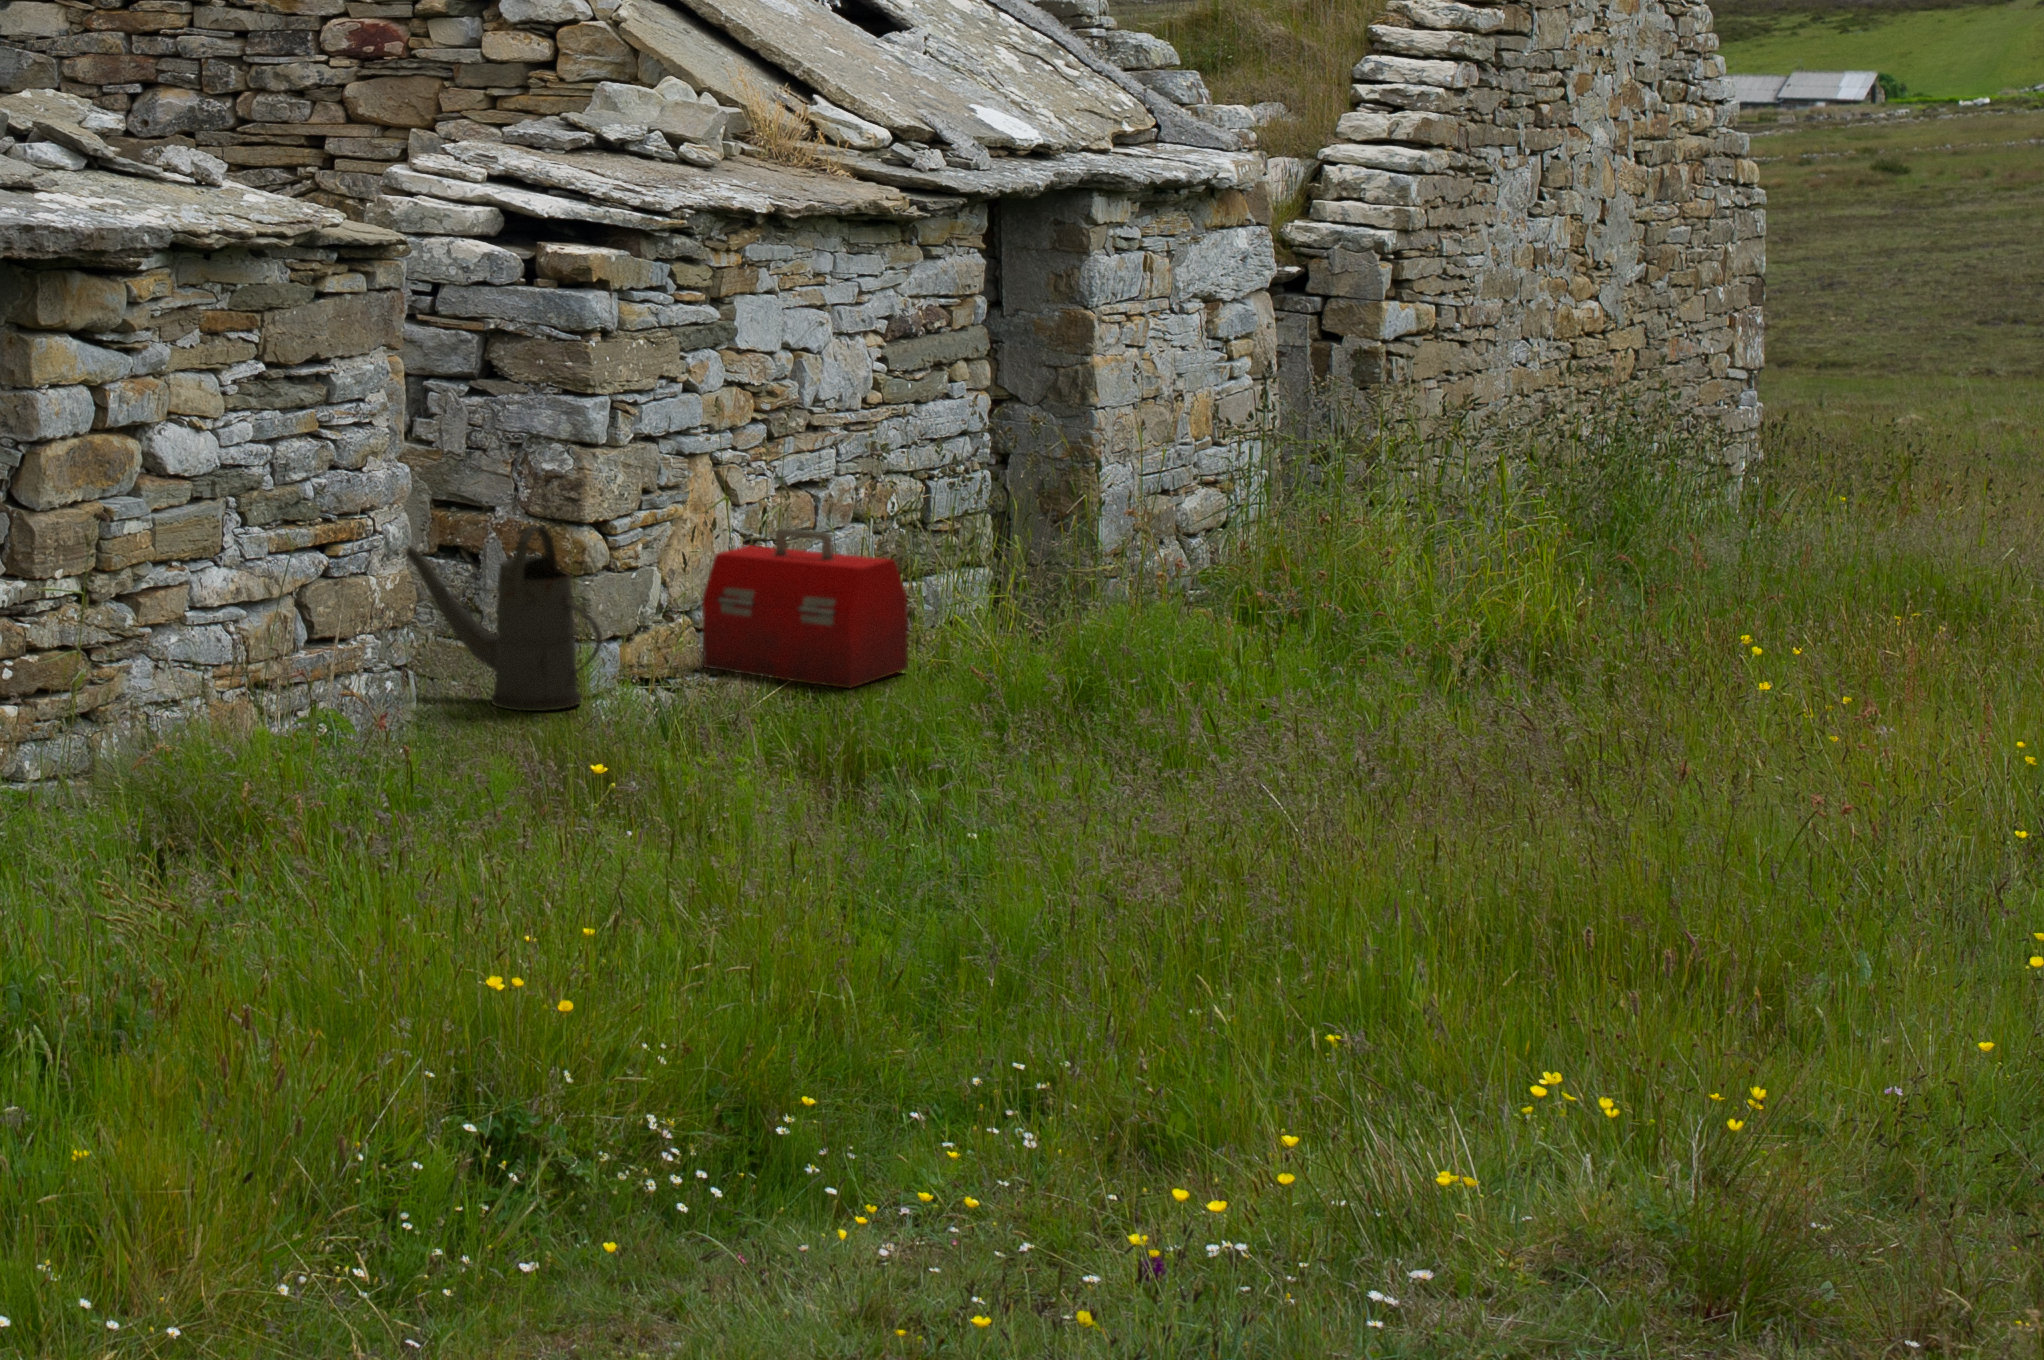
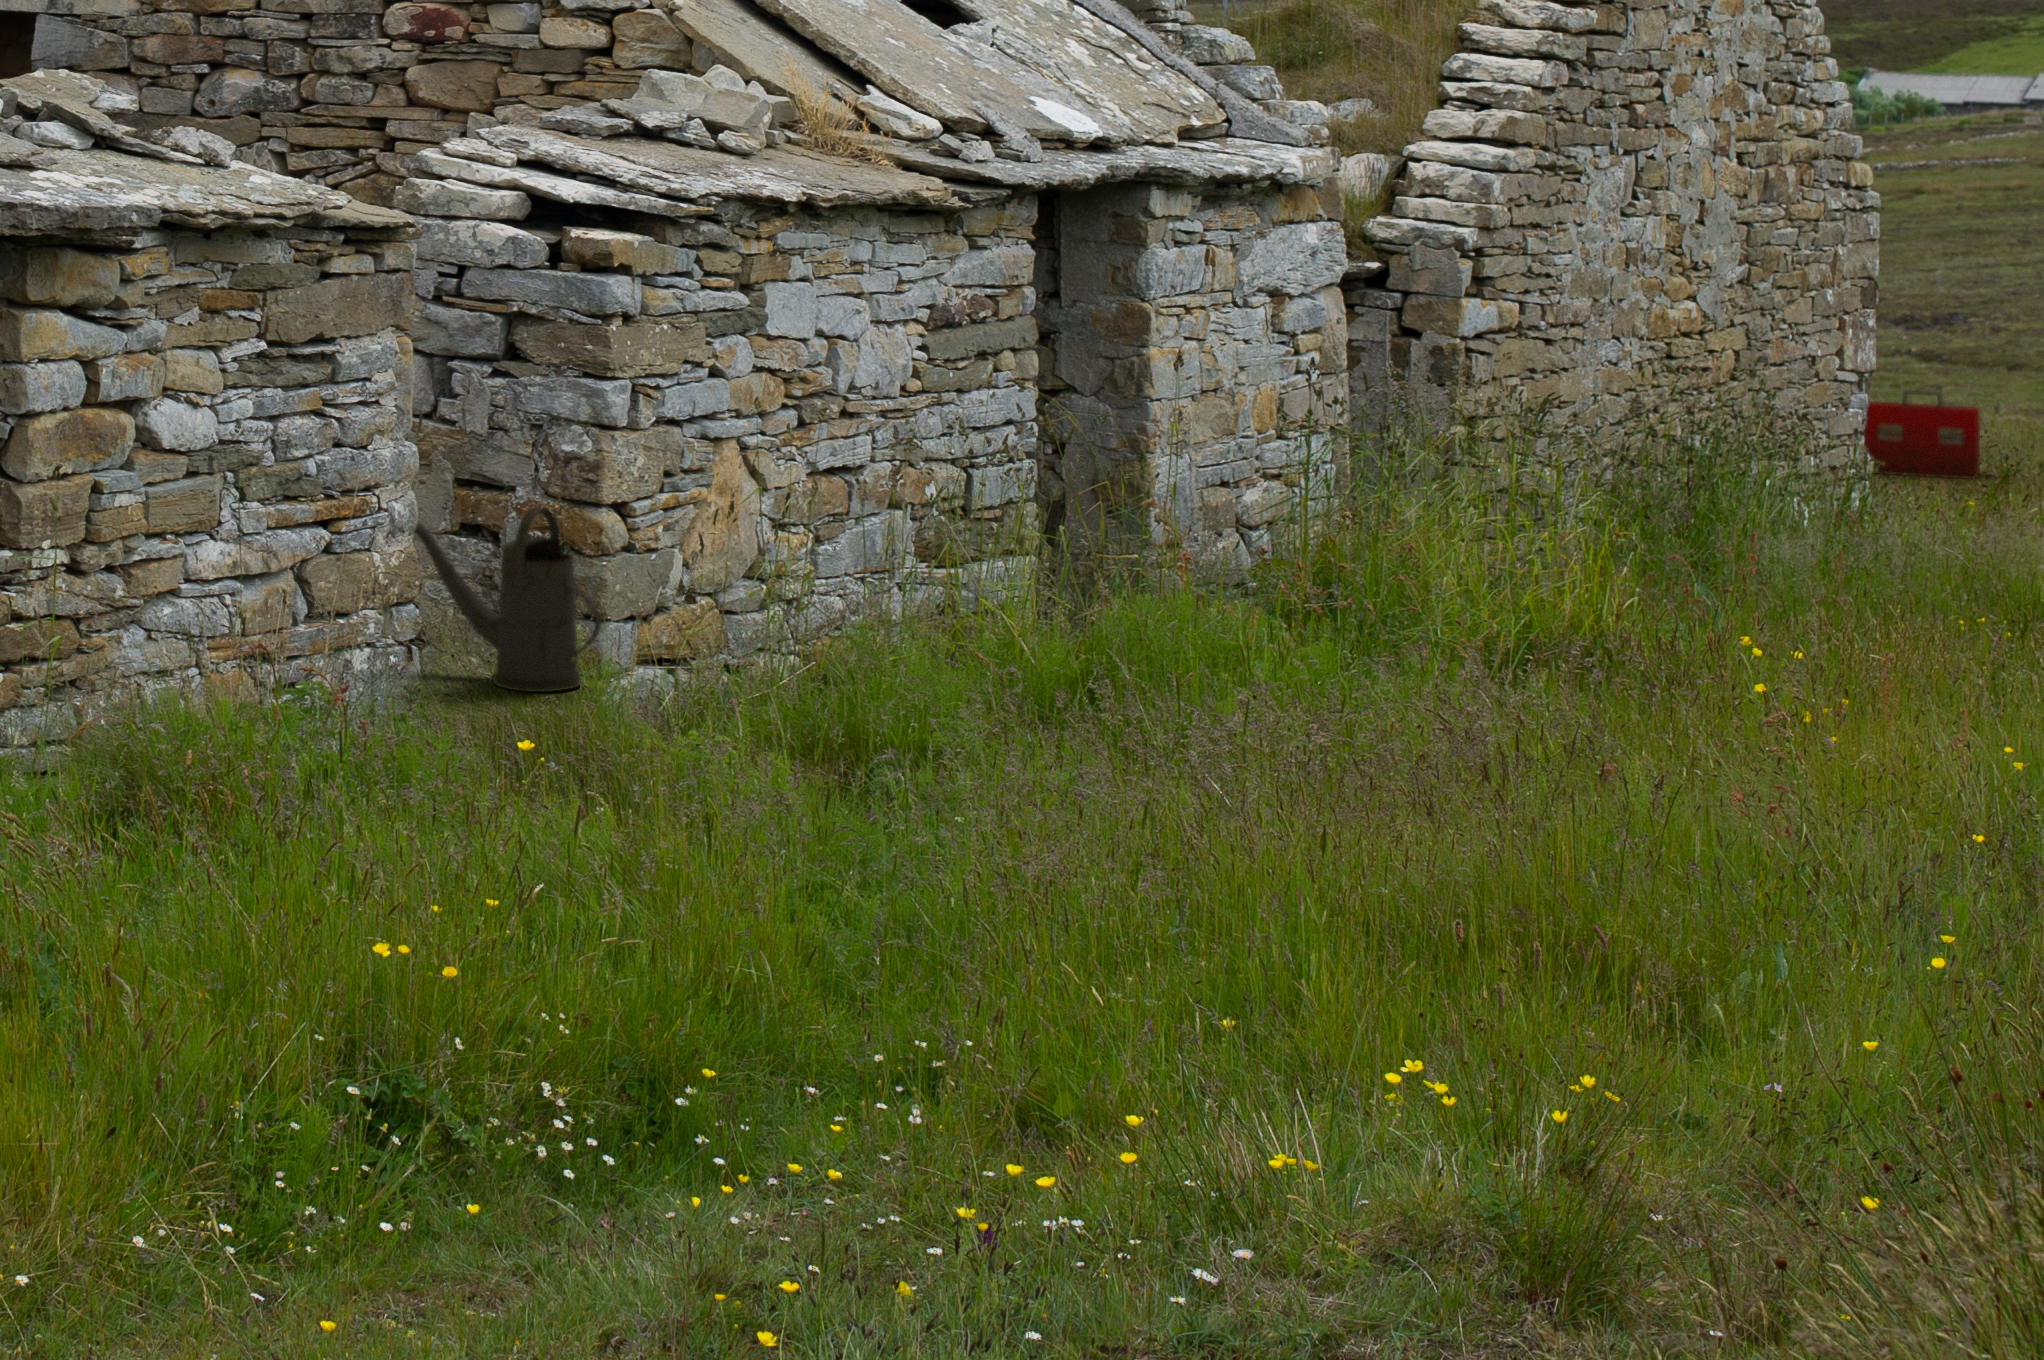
toolbox: present [702,528,908,688] -> present [1864,390,1980,479]

